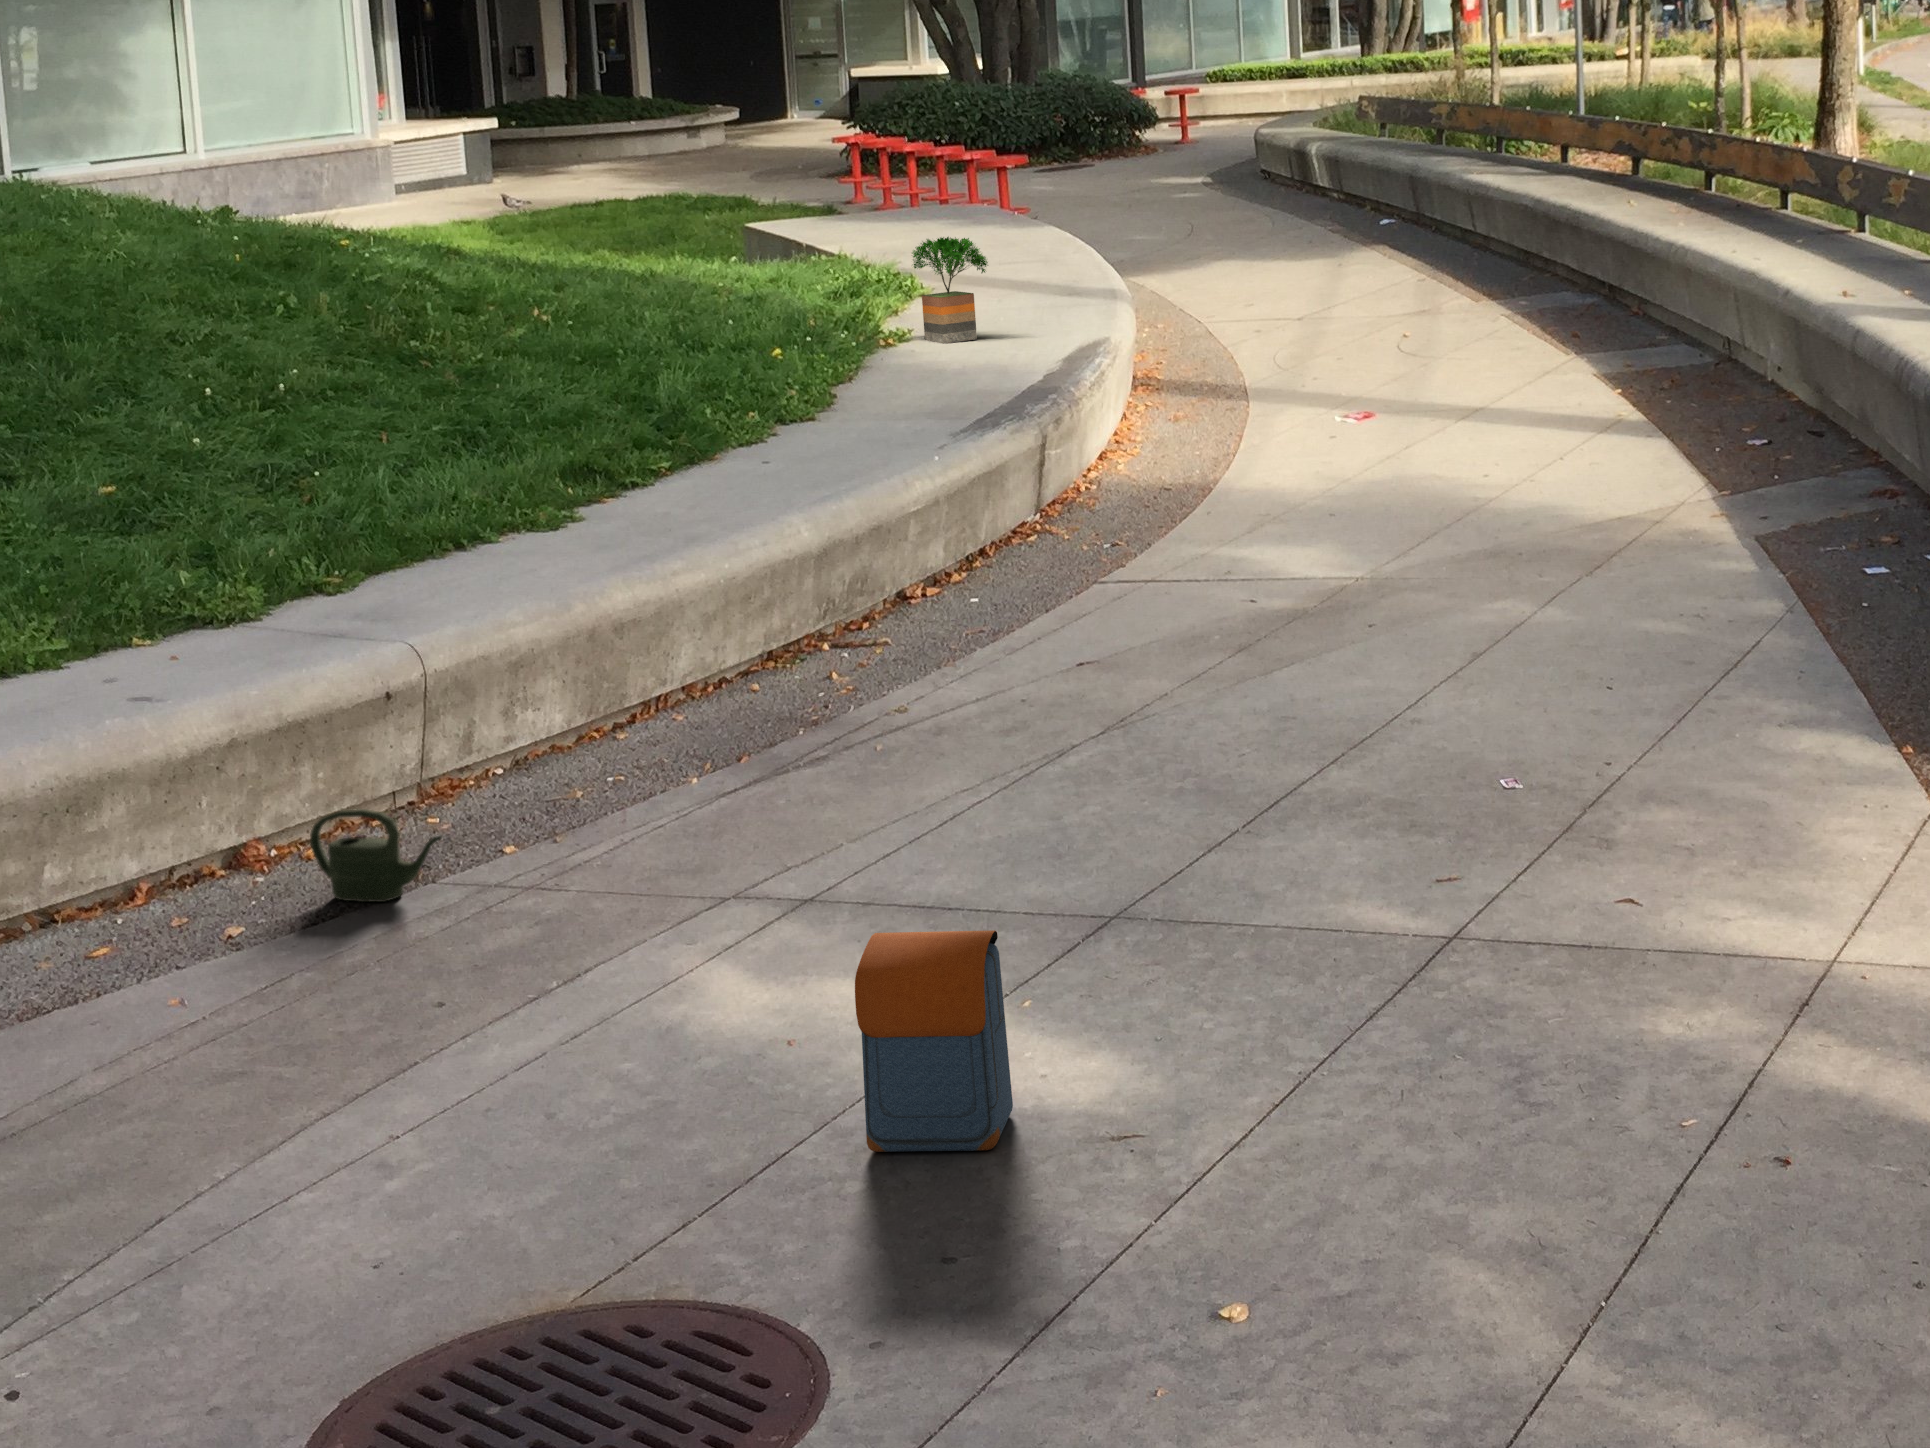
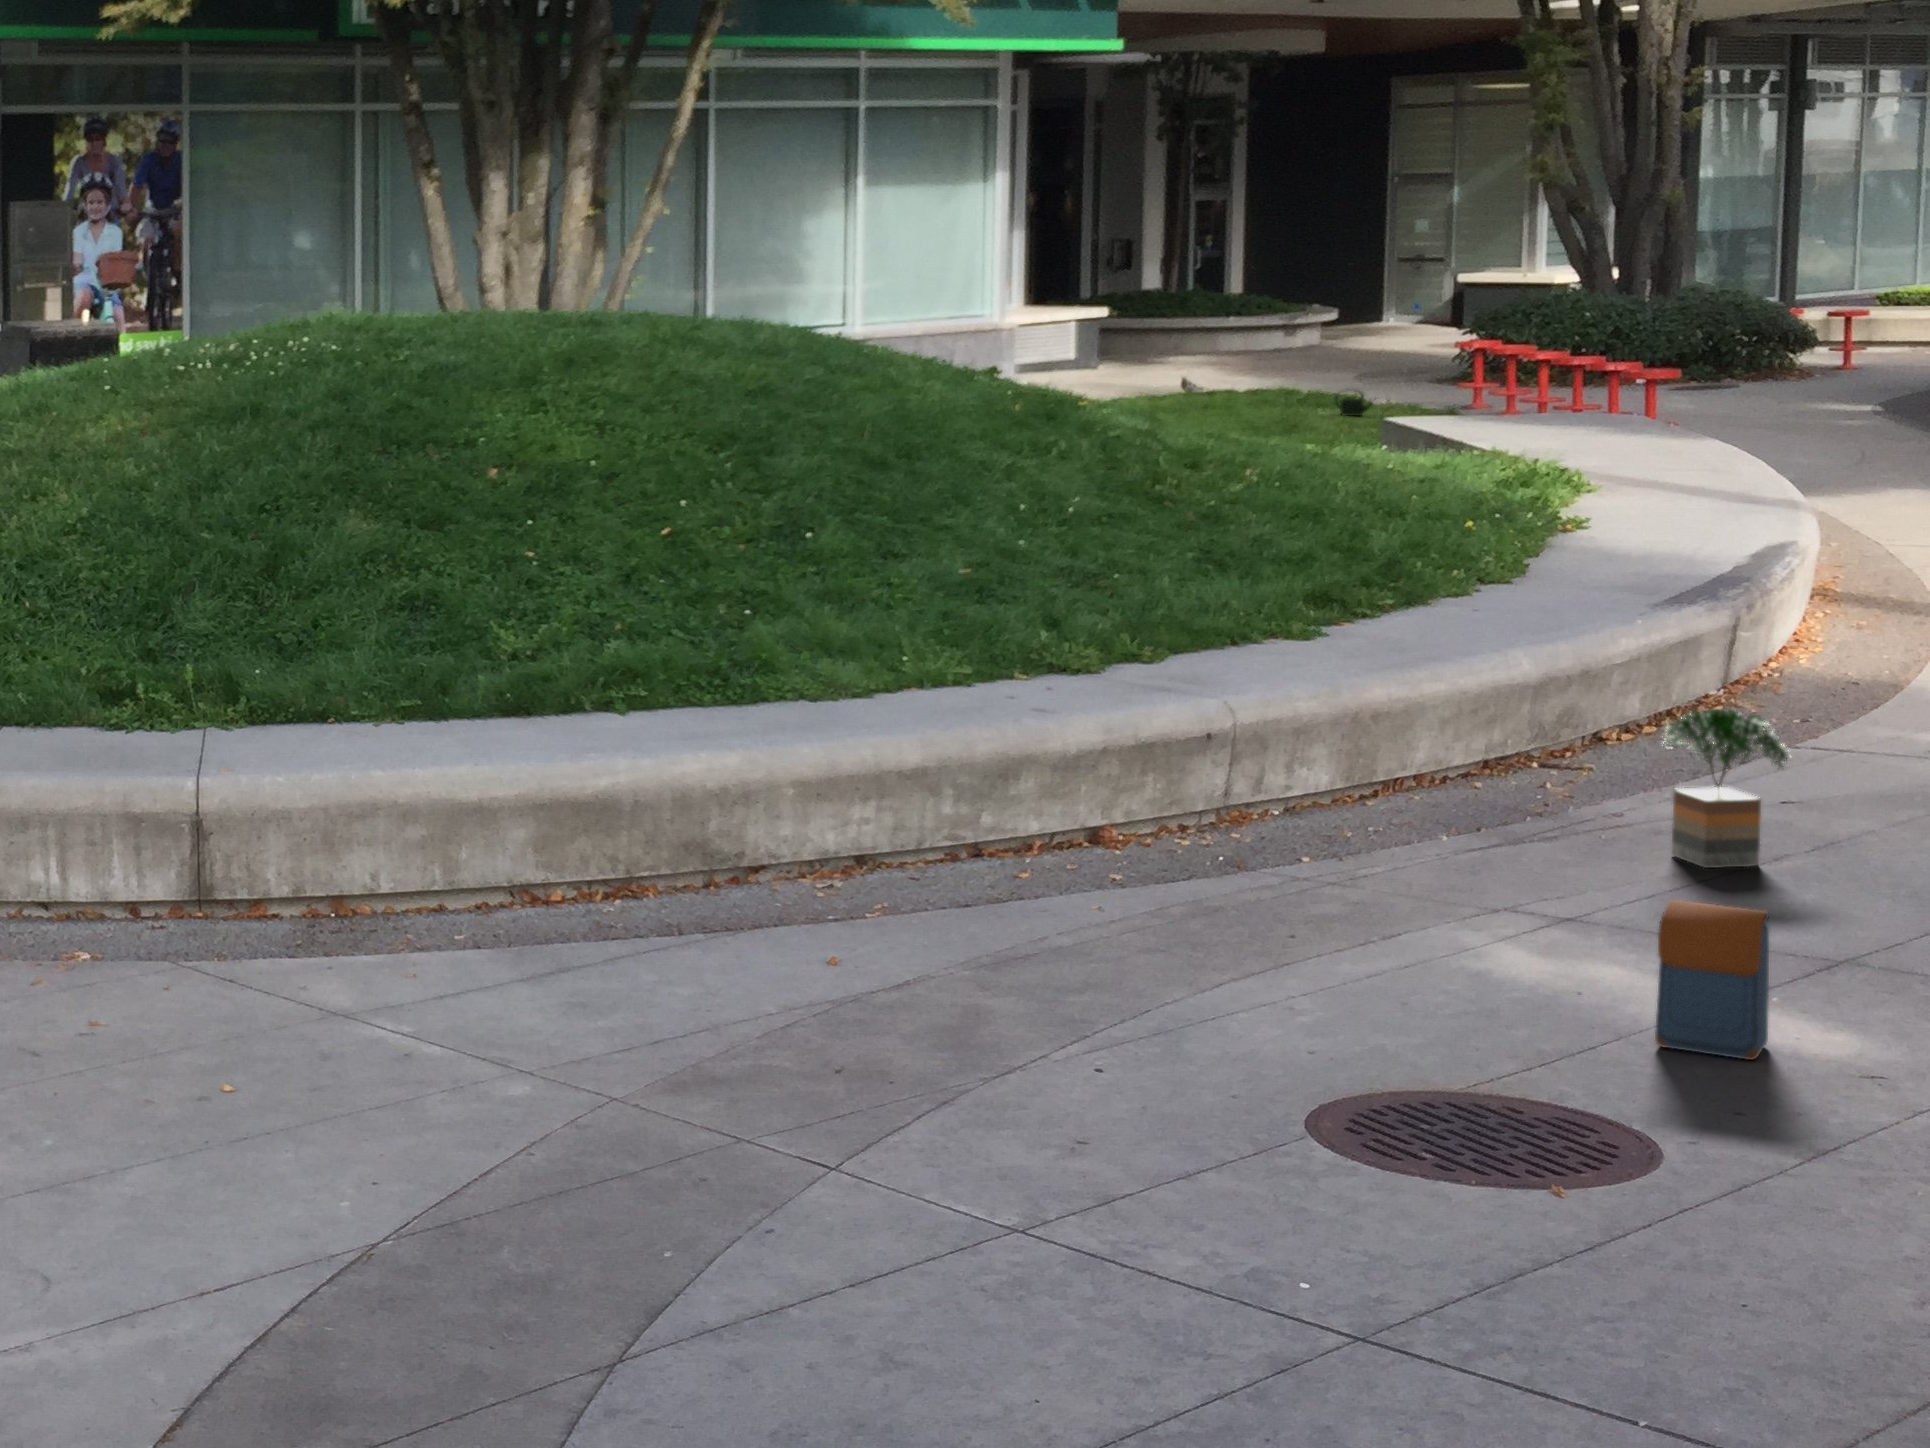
potted tree: present [912,237,988,344] -> present [1663,708,1791,868]
watering can: present [310,809,442,902] -> present [1336,389,1378,416]

